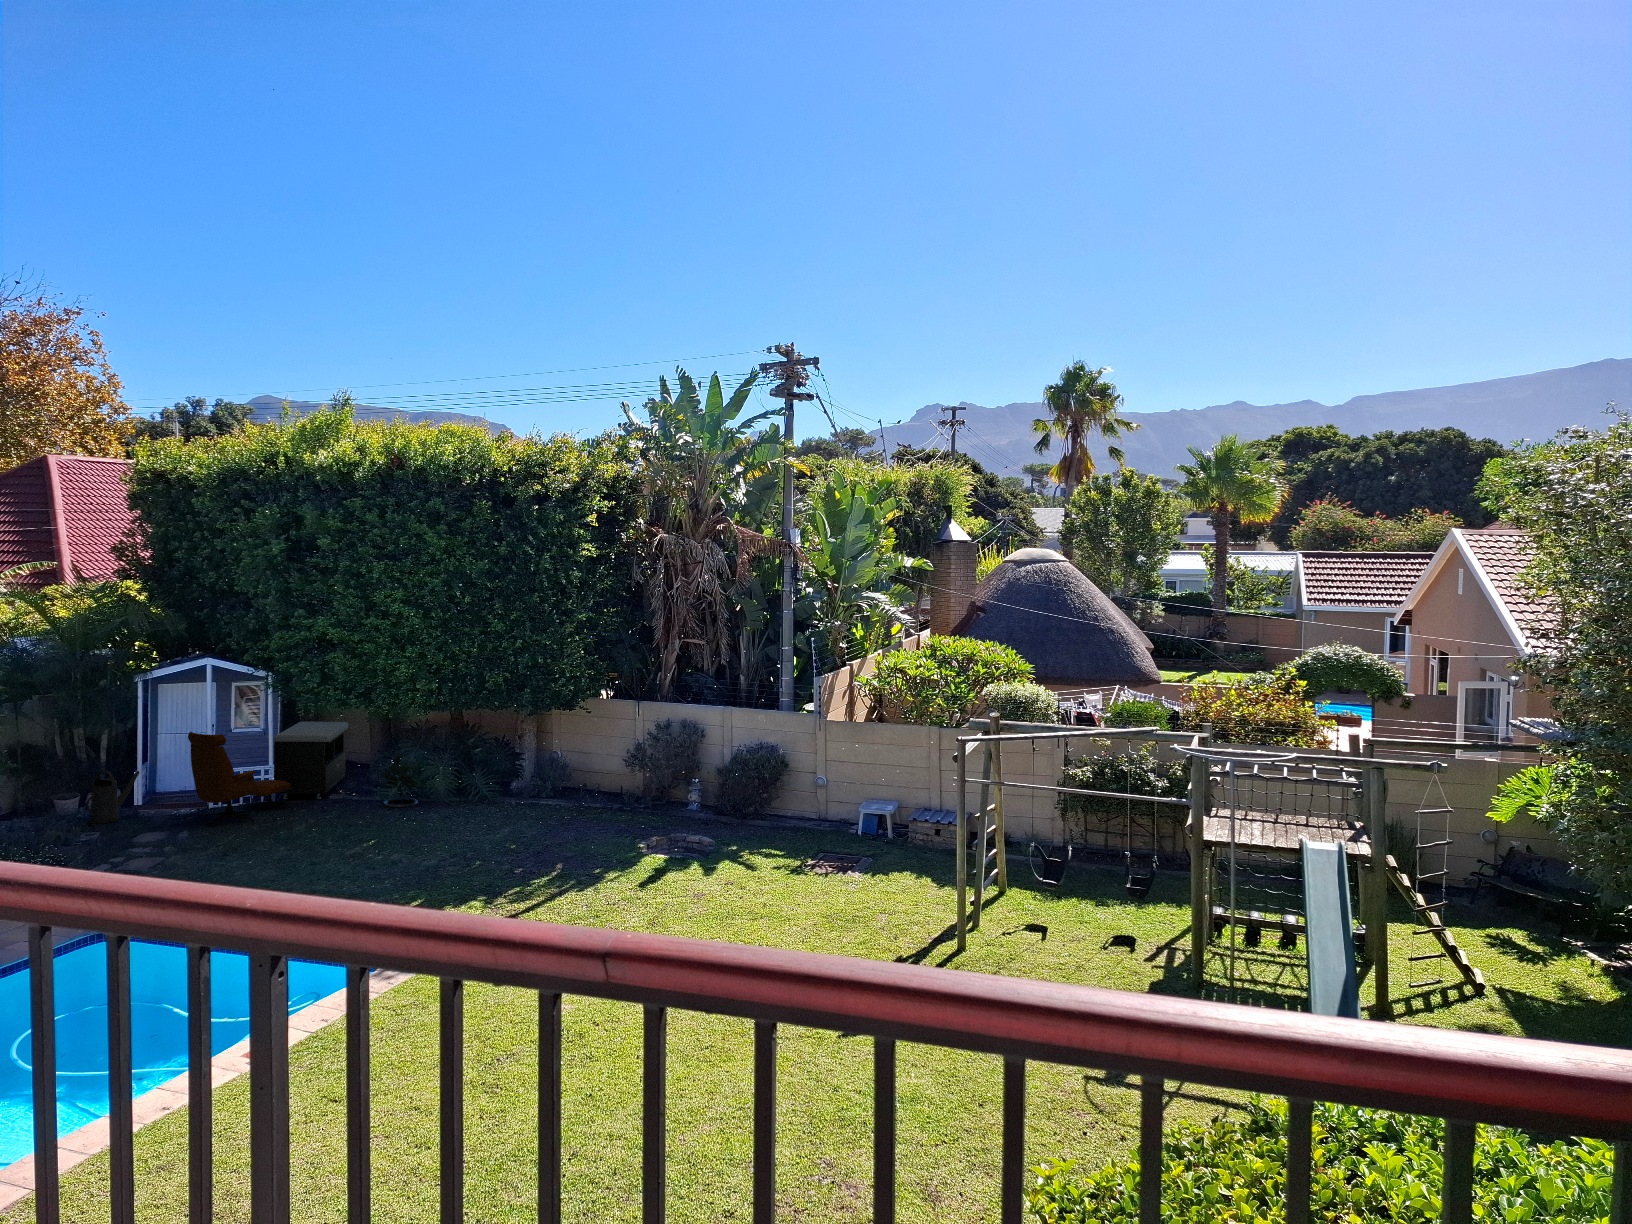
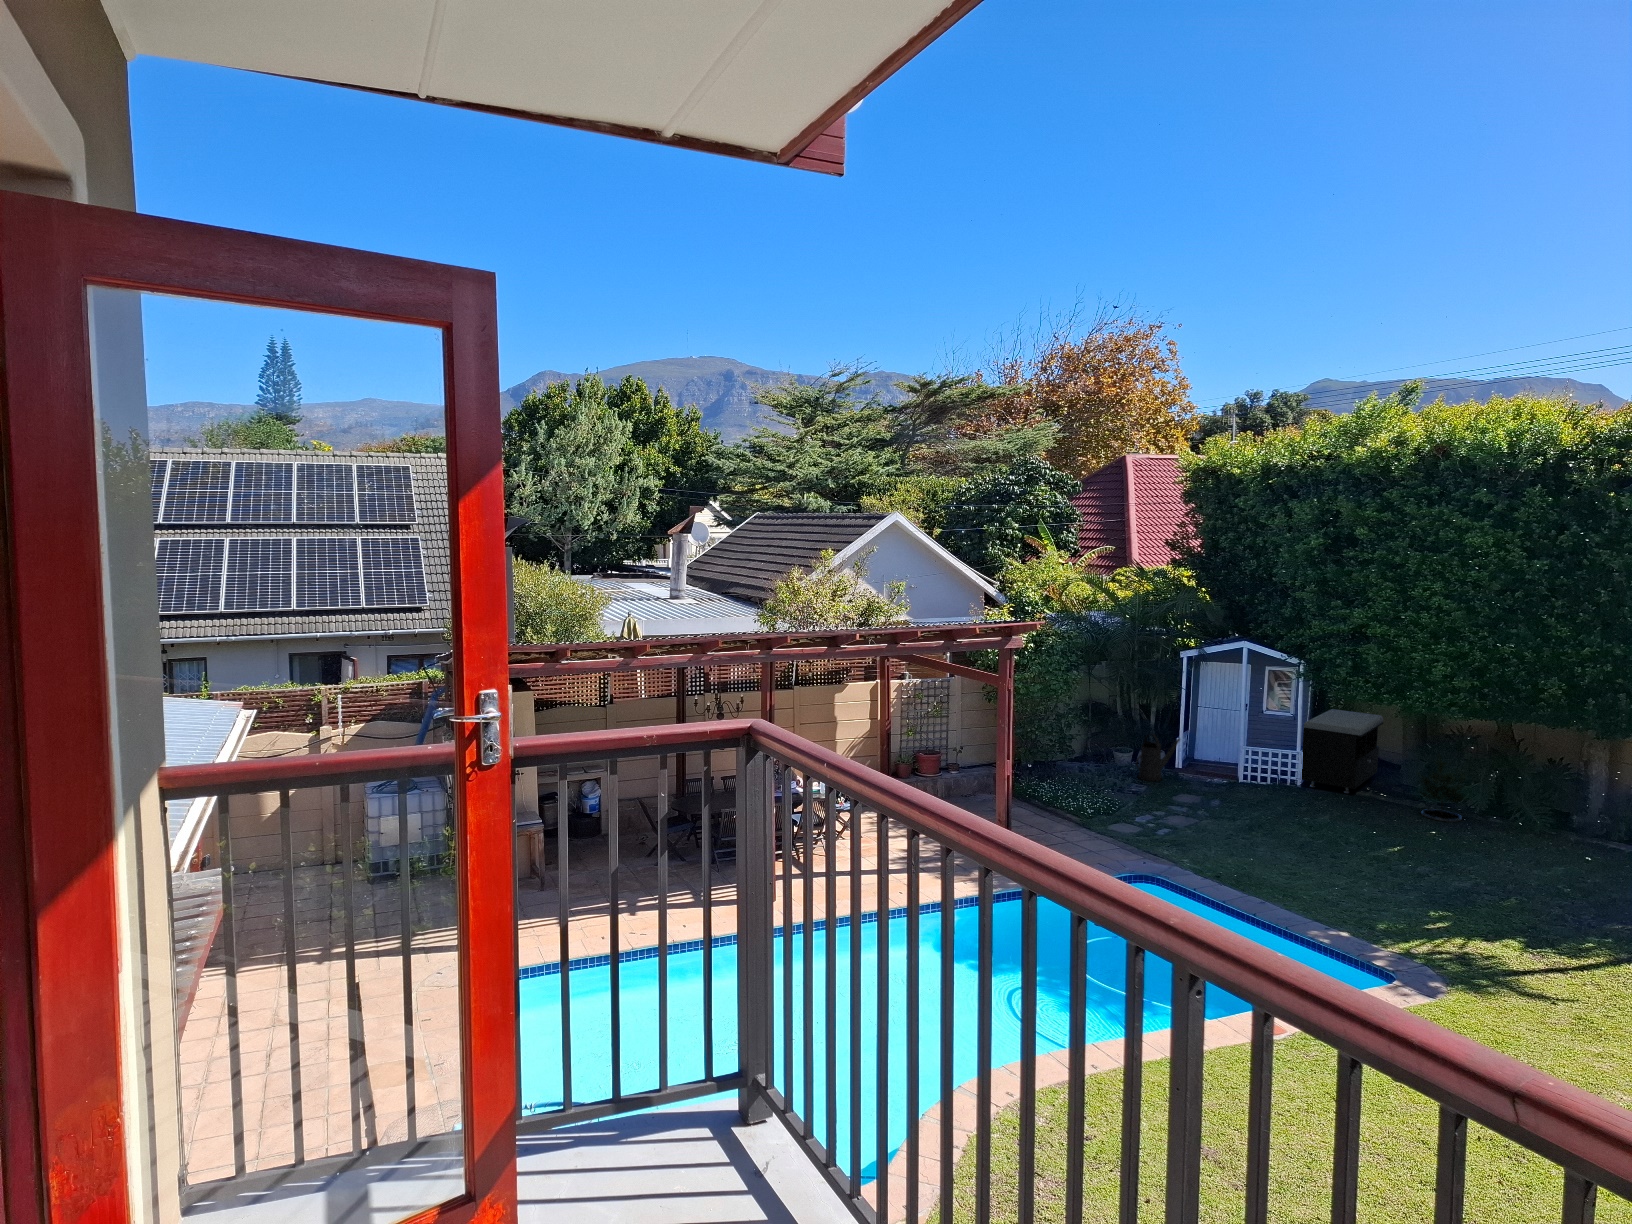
lounge chair: present [188,732,291,826] -> none [1222,709,1319,807]

